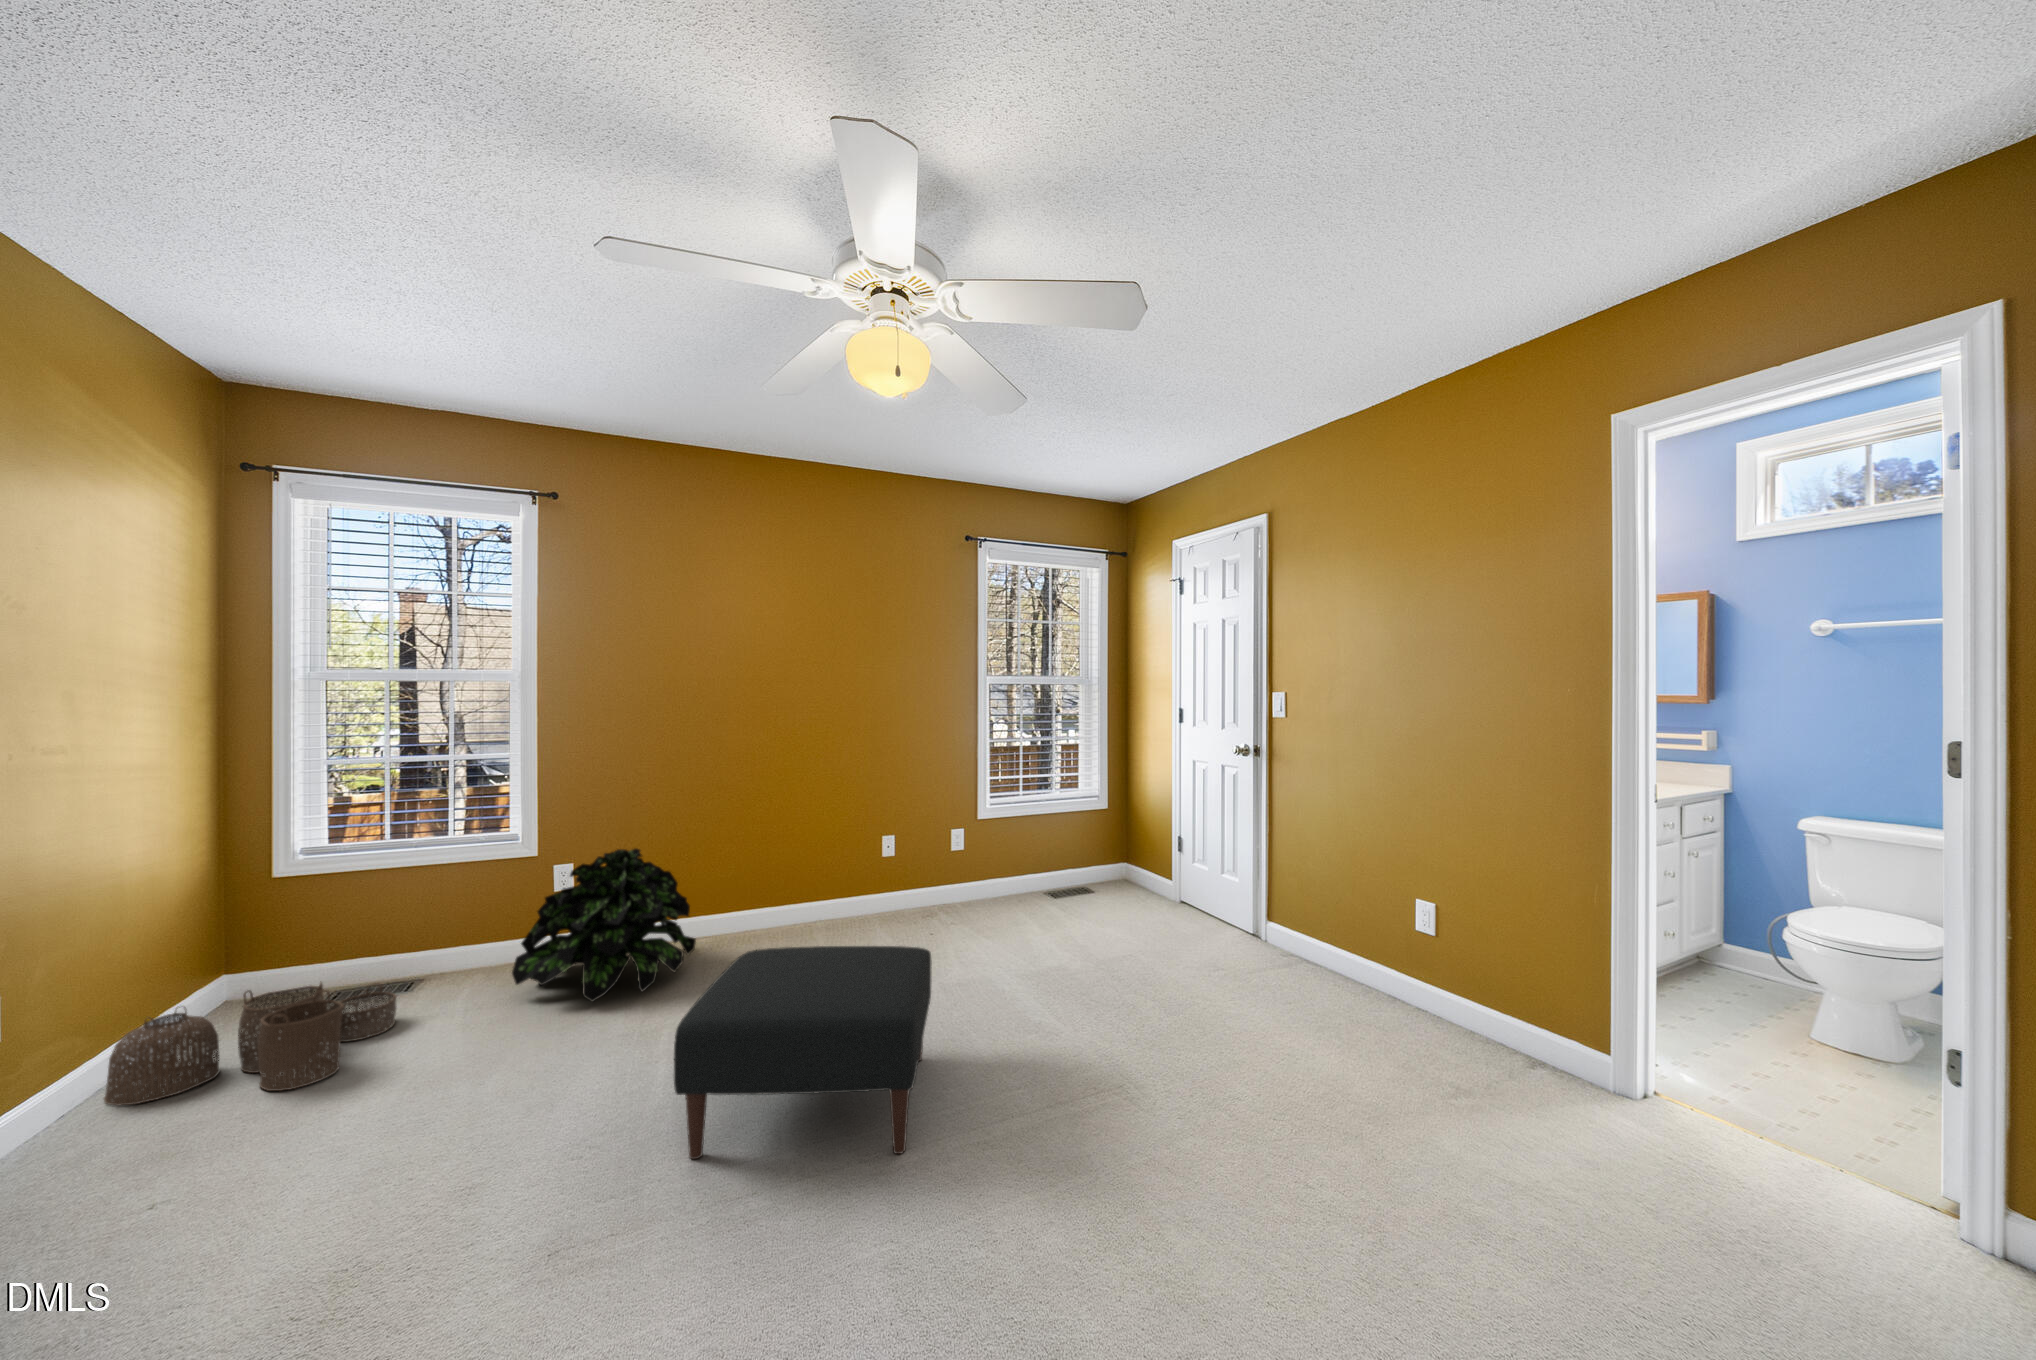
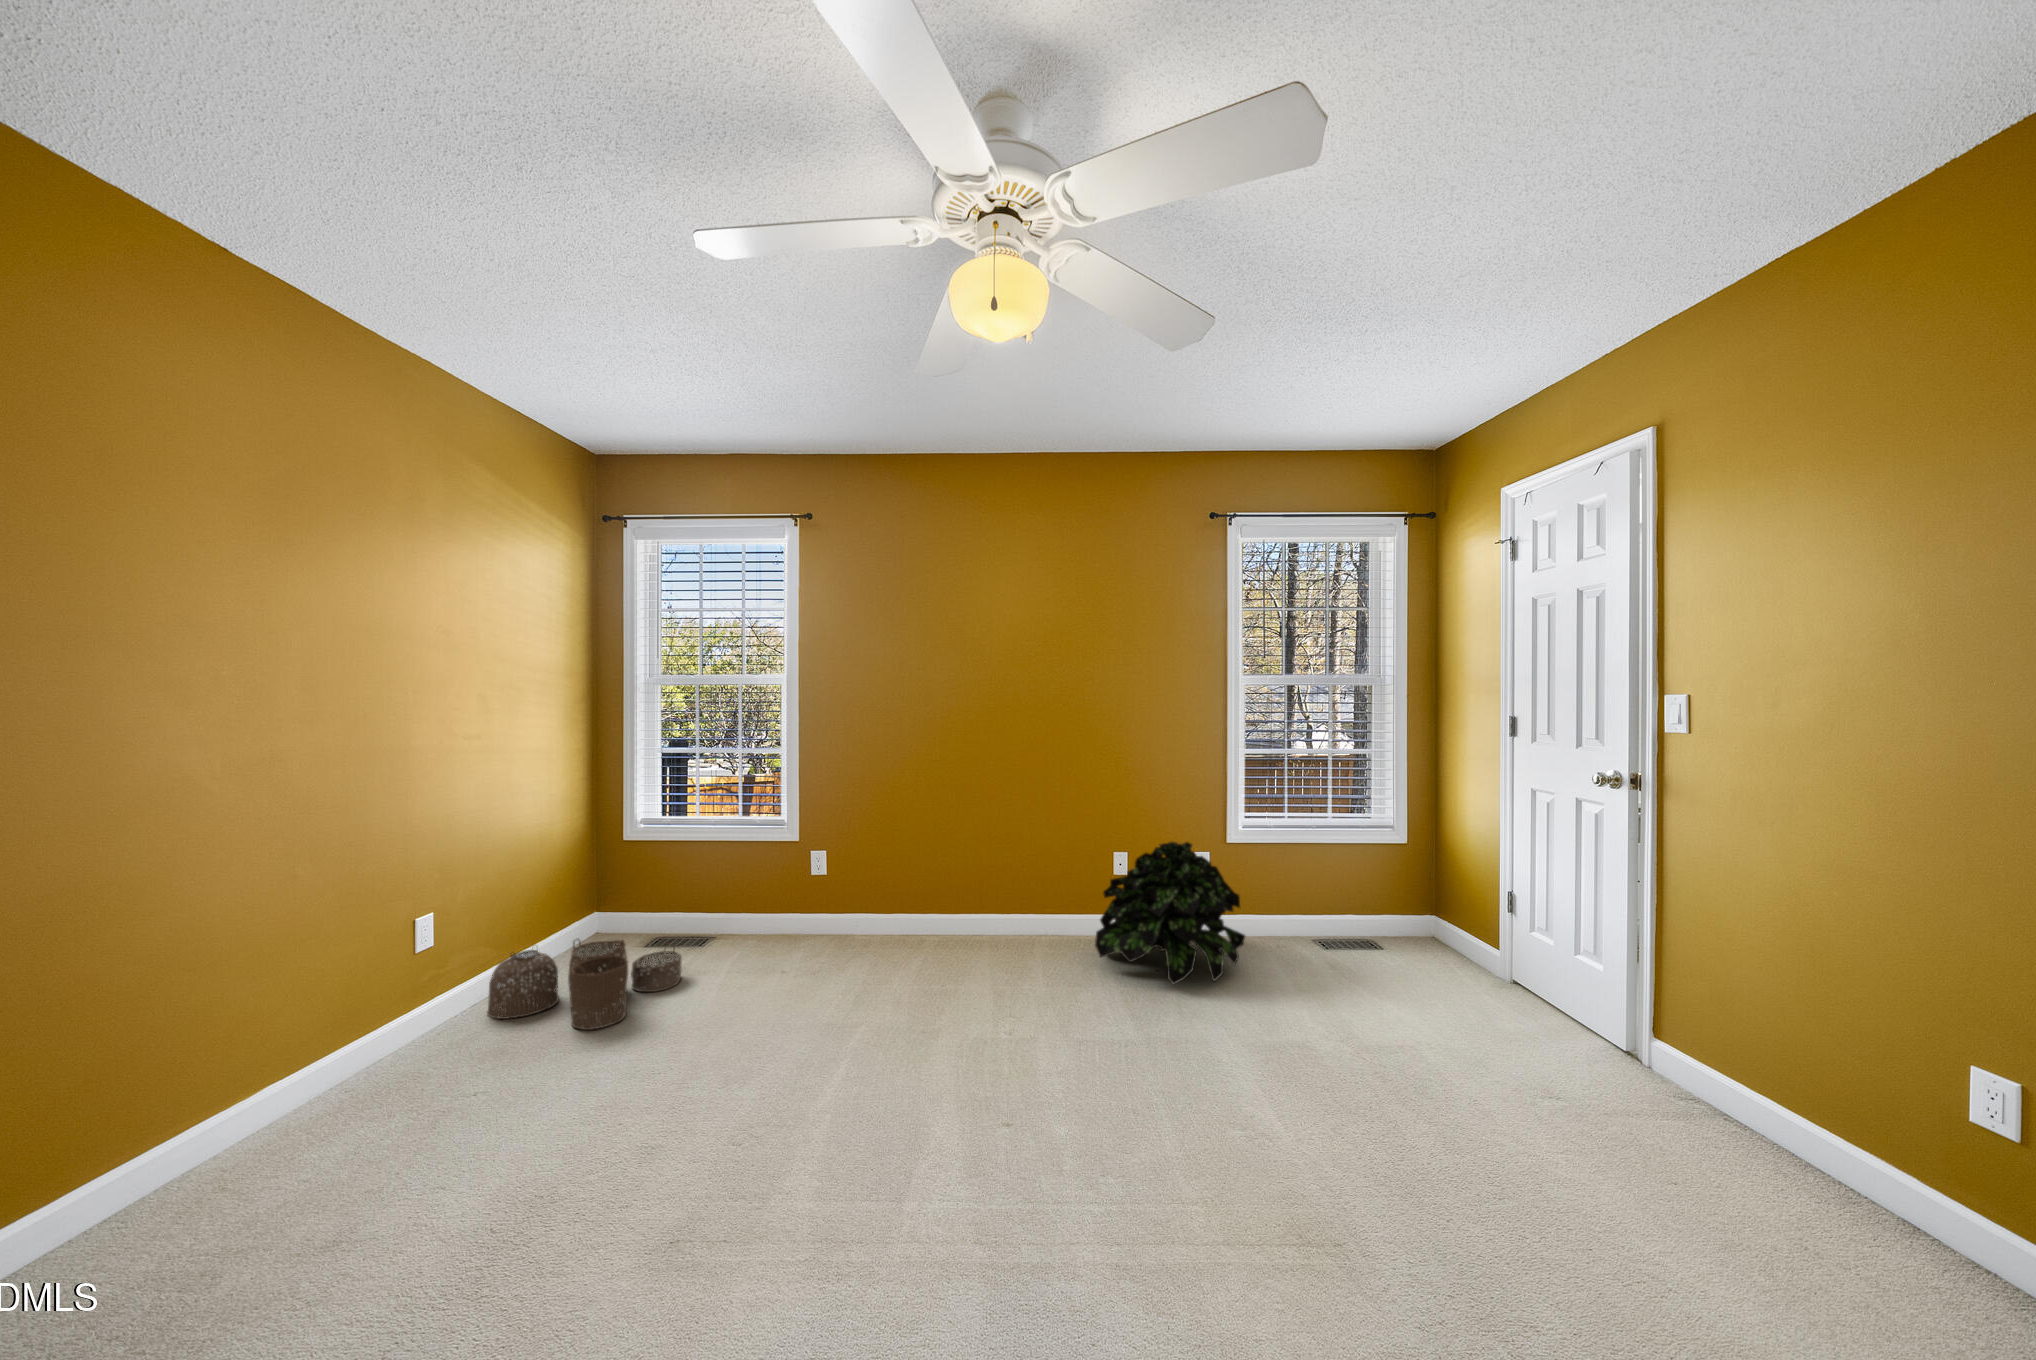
potted plant: present [512,848,696,1001] -> present [1095,842,1245,984]
ottoman: present [674,946,932,1159] -> none [804,975,1114,1272]

